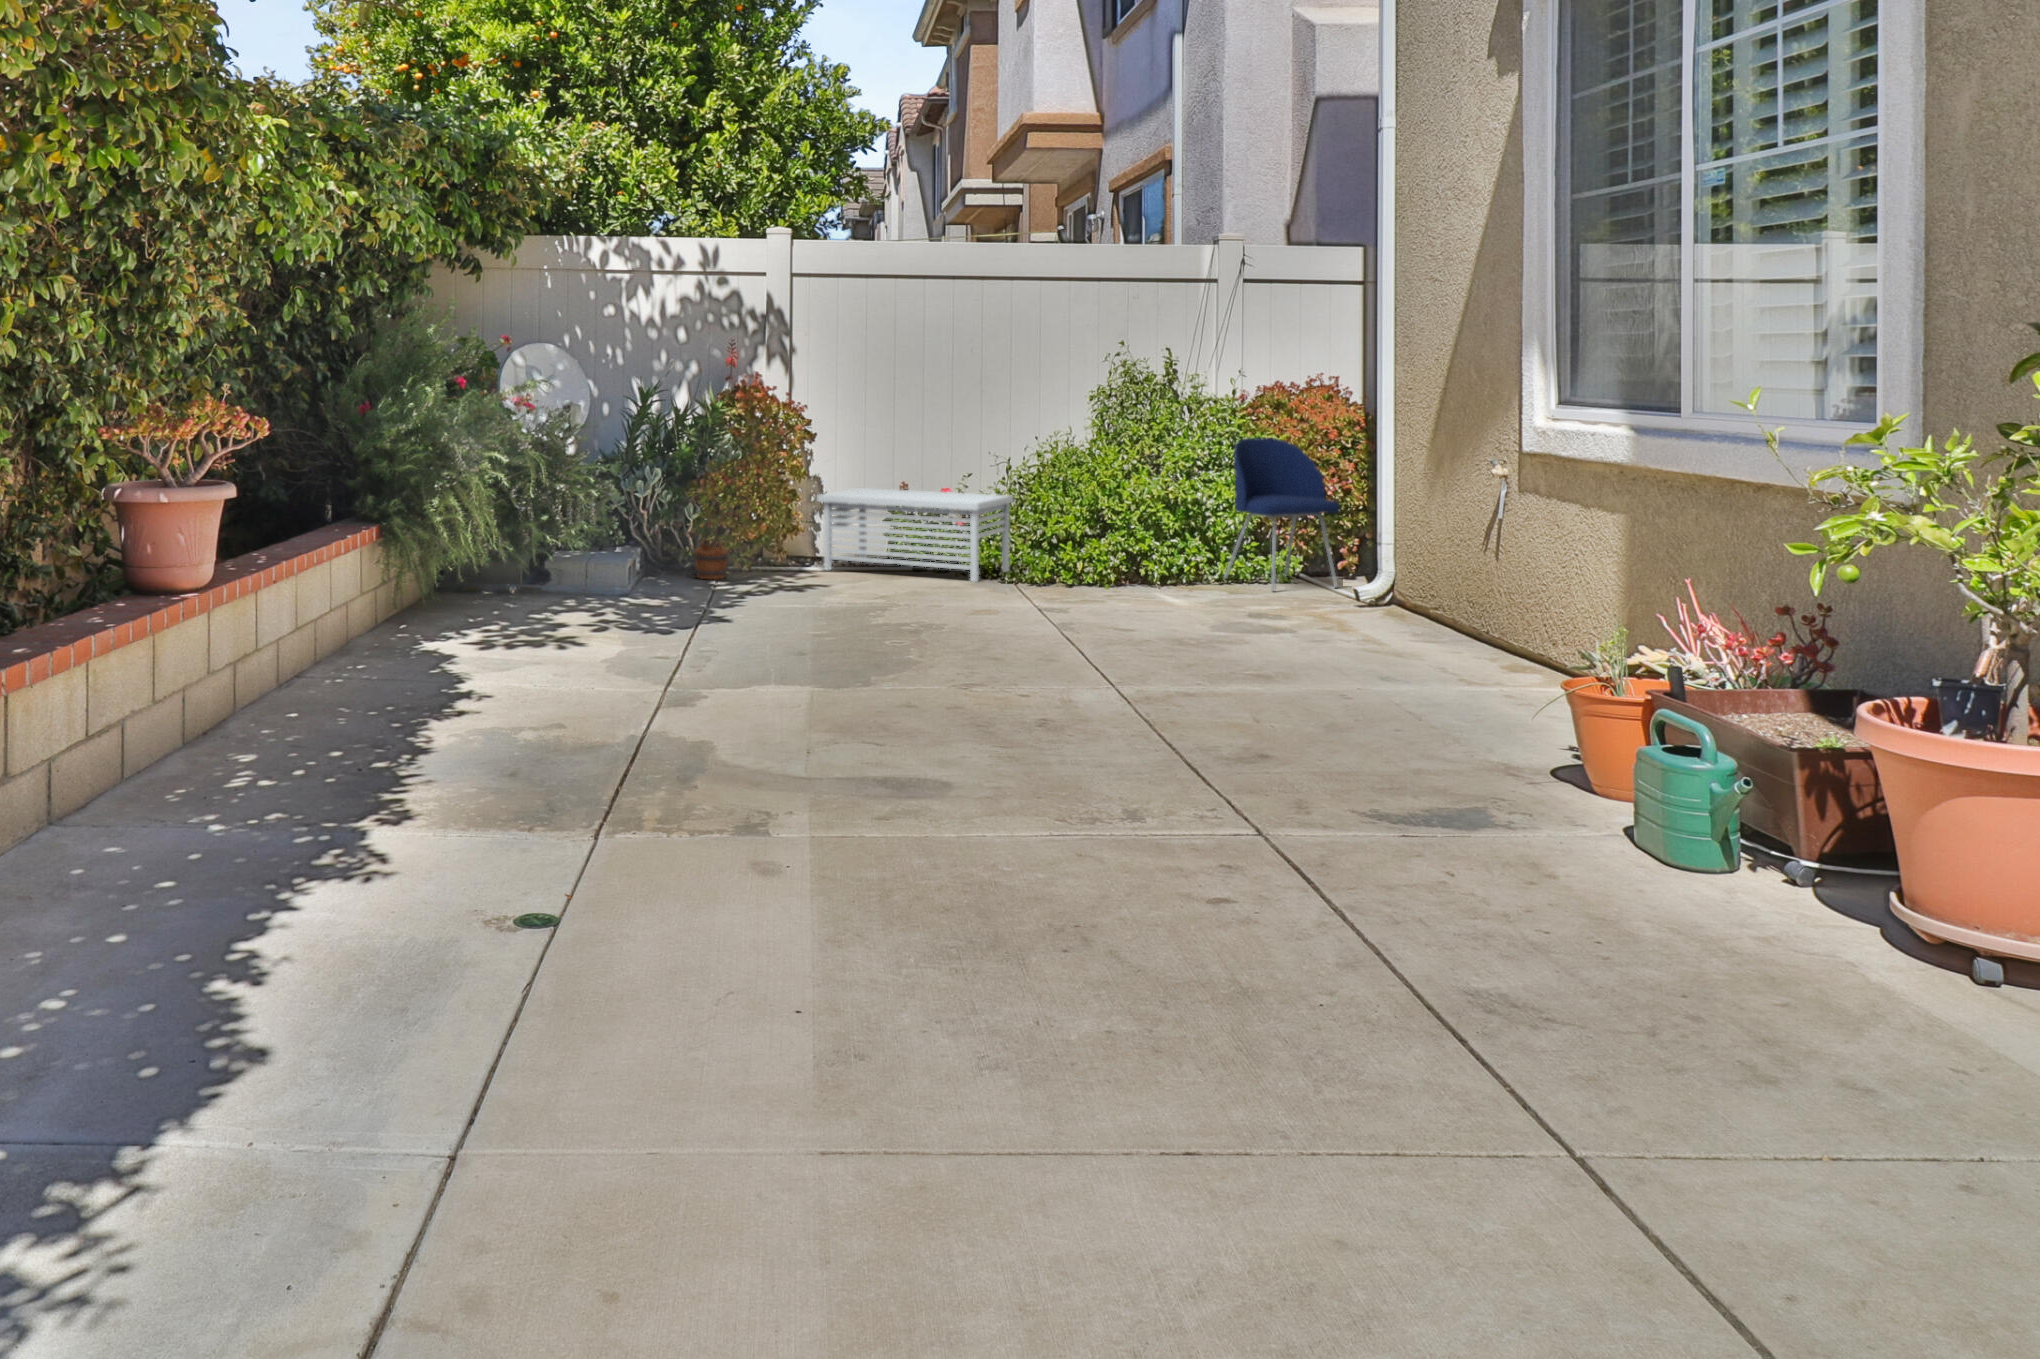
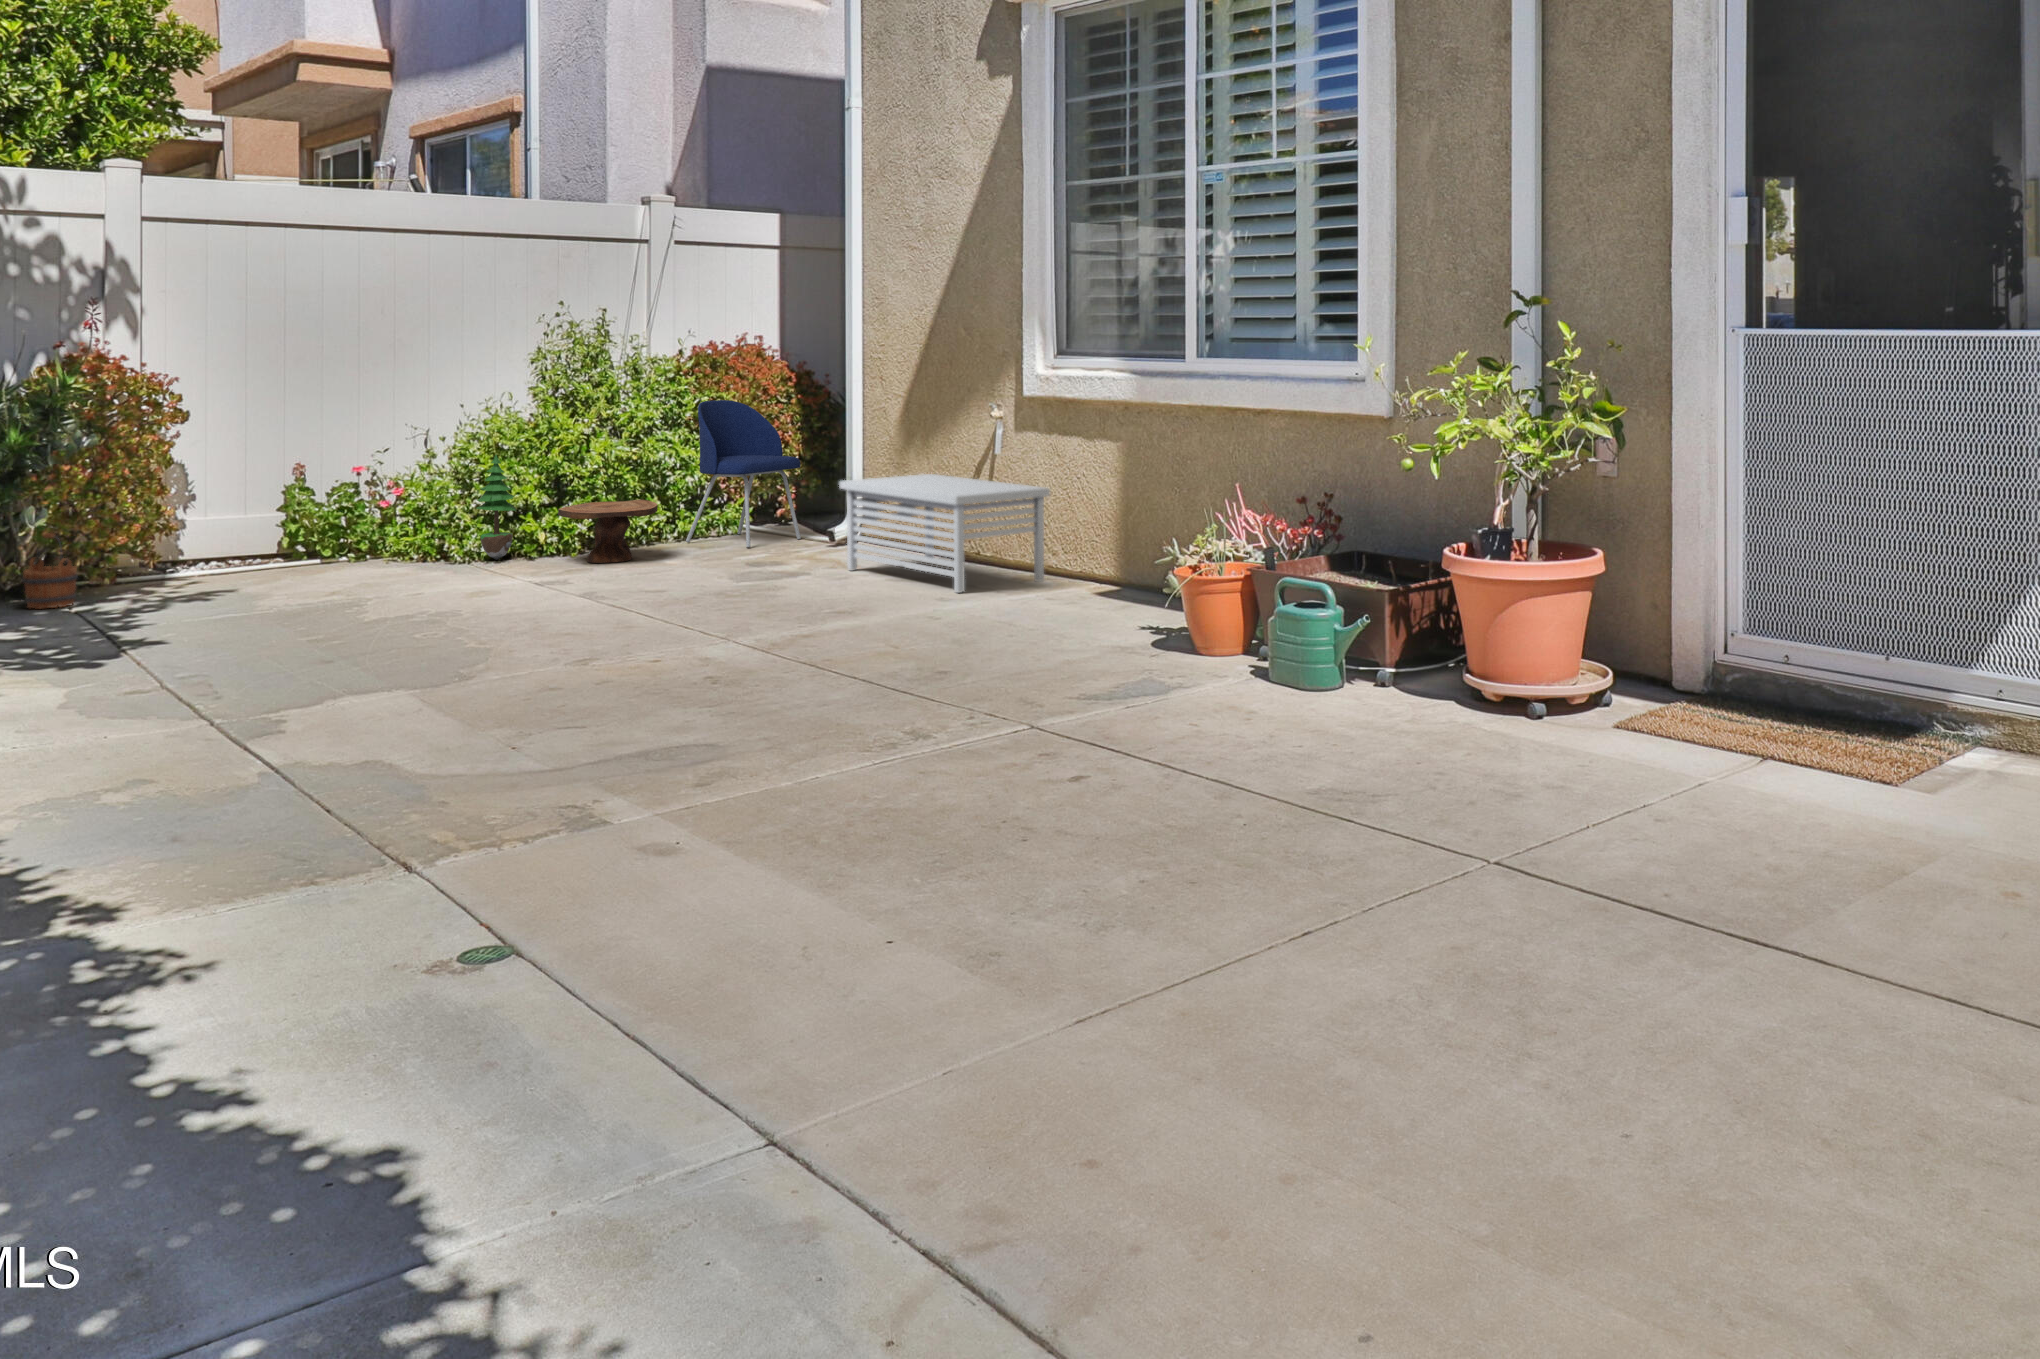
potted tree: none [1027,479,1062,577] -> present [476,455,516,560]
storage bench: present [817,488,1013,582] -> present [839,474,1050,593]
side table: none [1086,530,1178,591] -> present [558,500,658,563]

